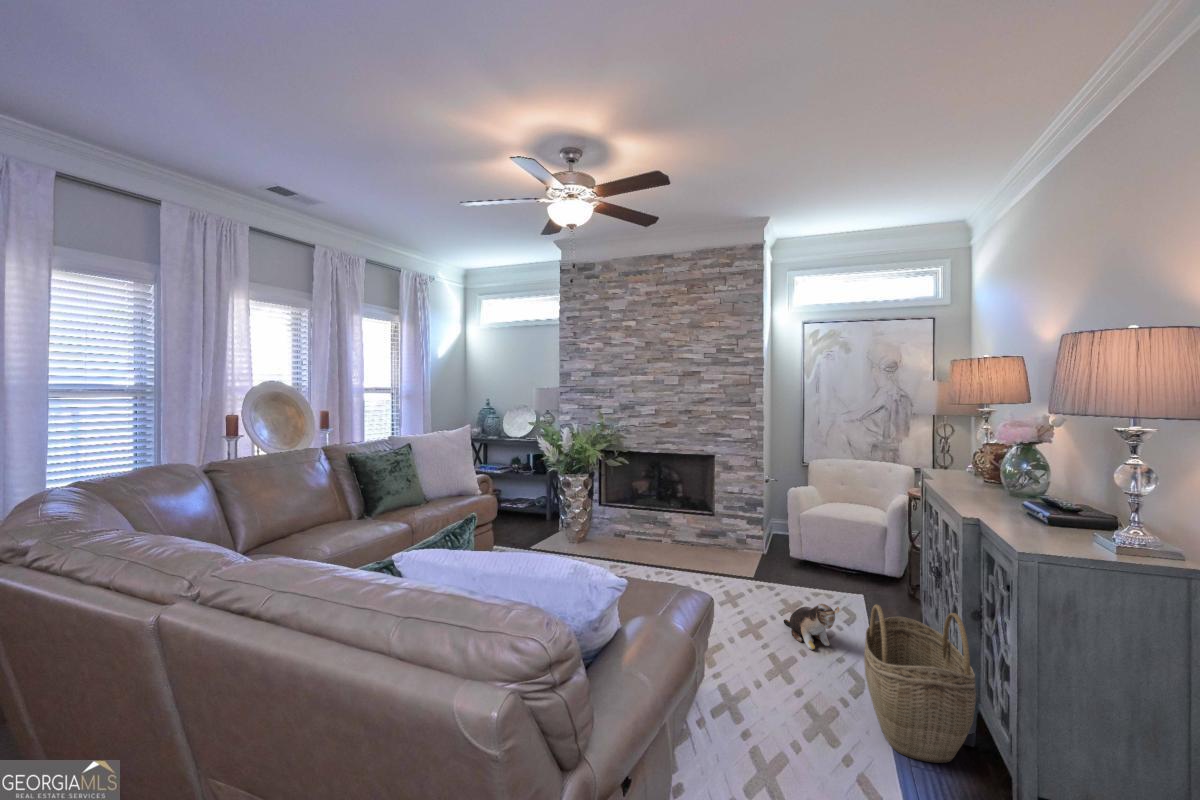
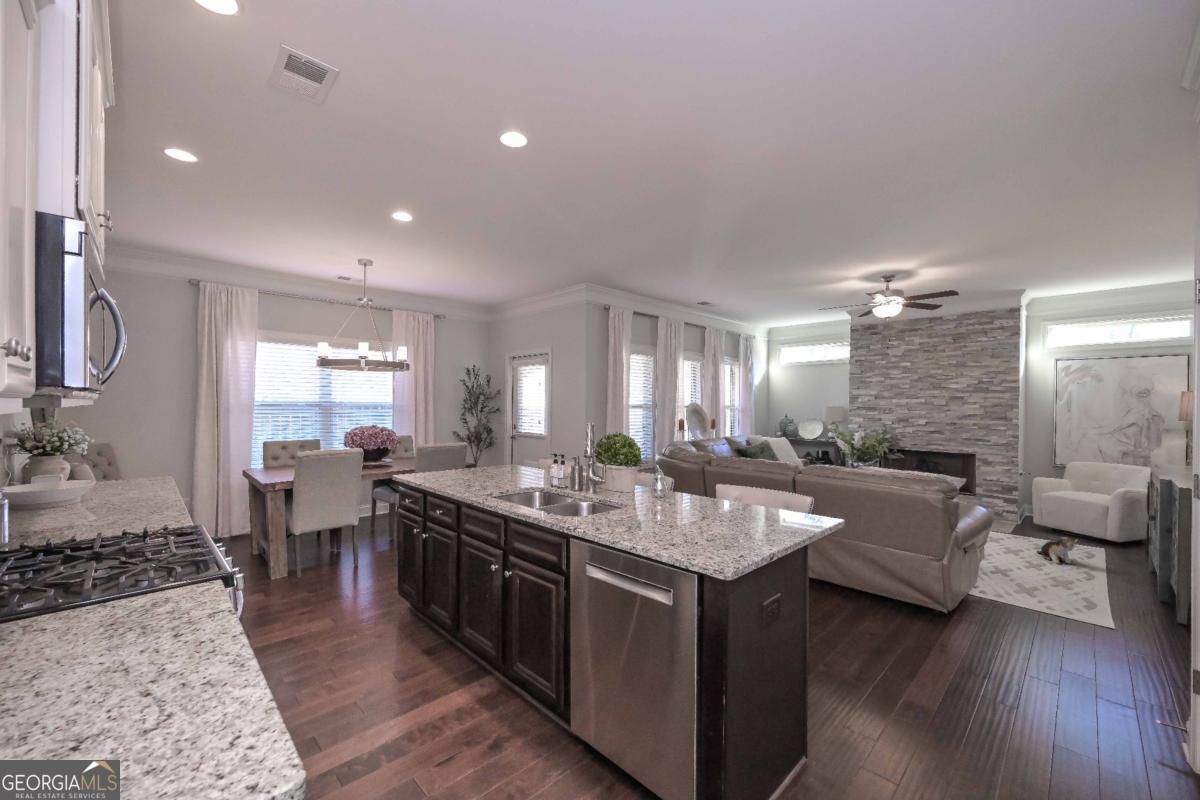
woven basket: present [864,605,976,763] -> none [1091,525,1161,604]

